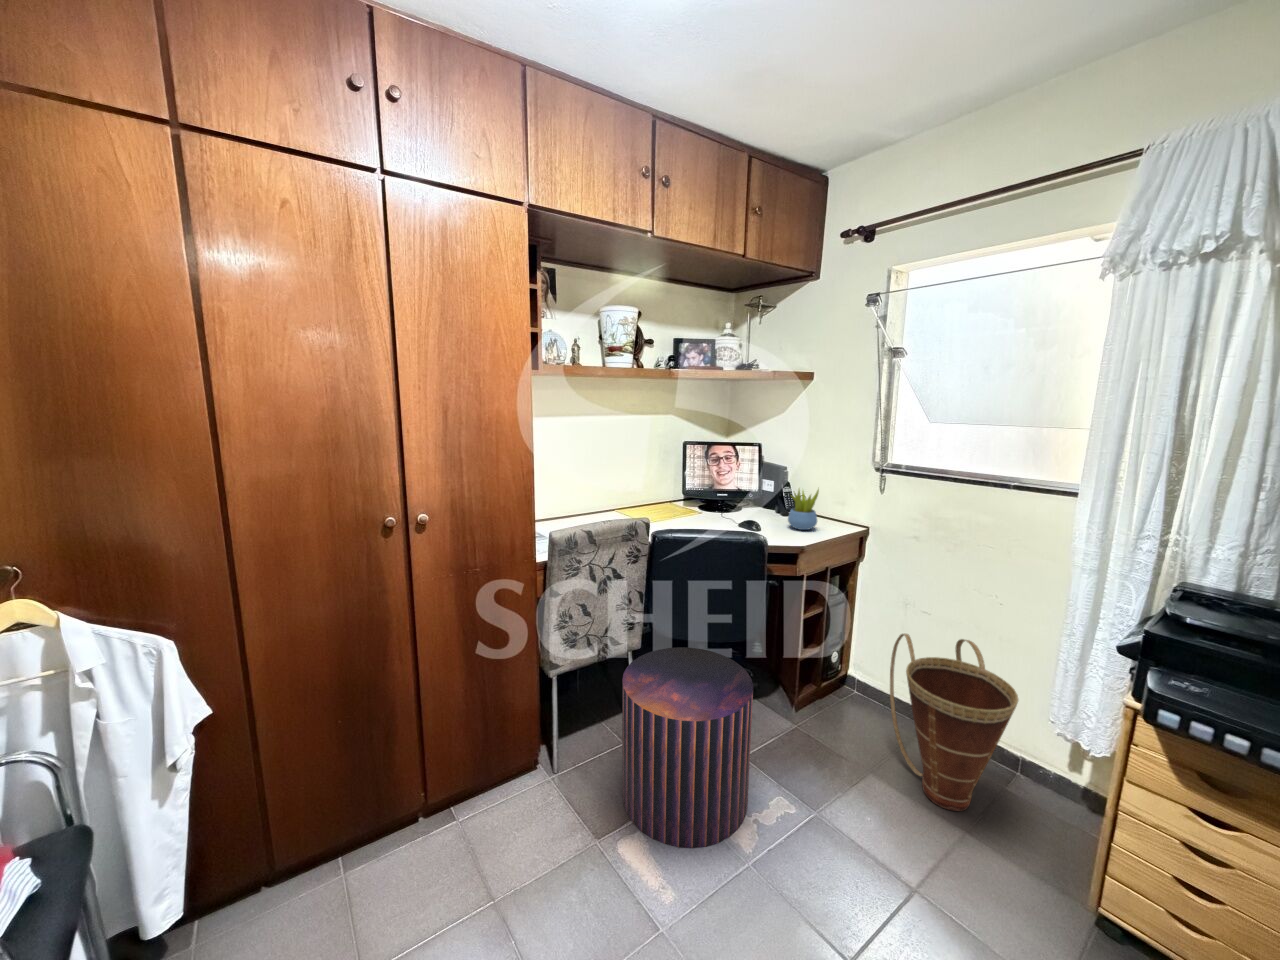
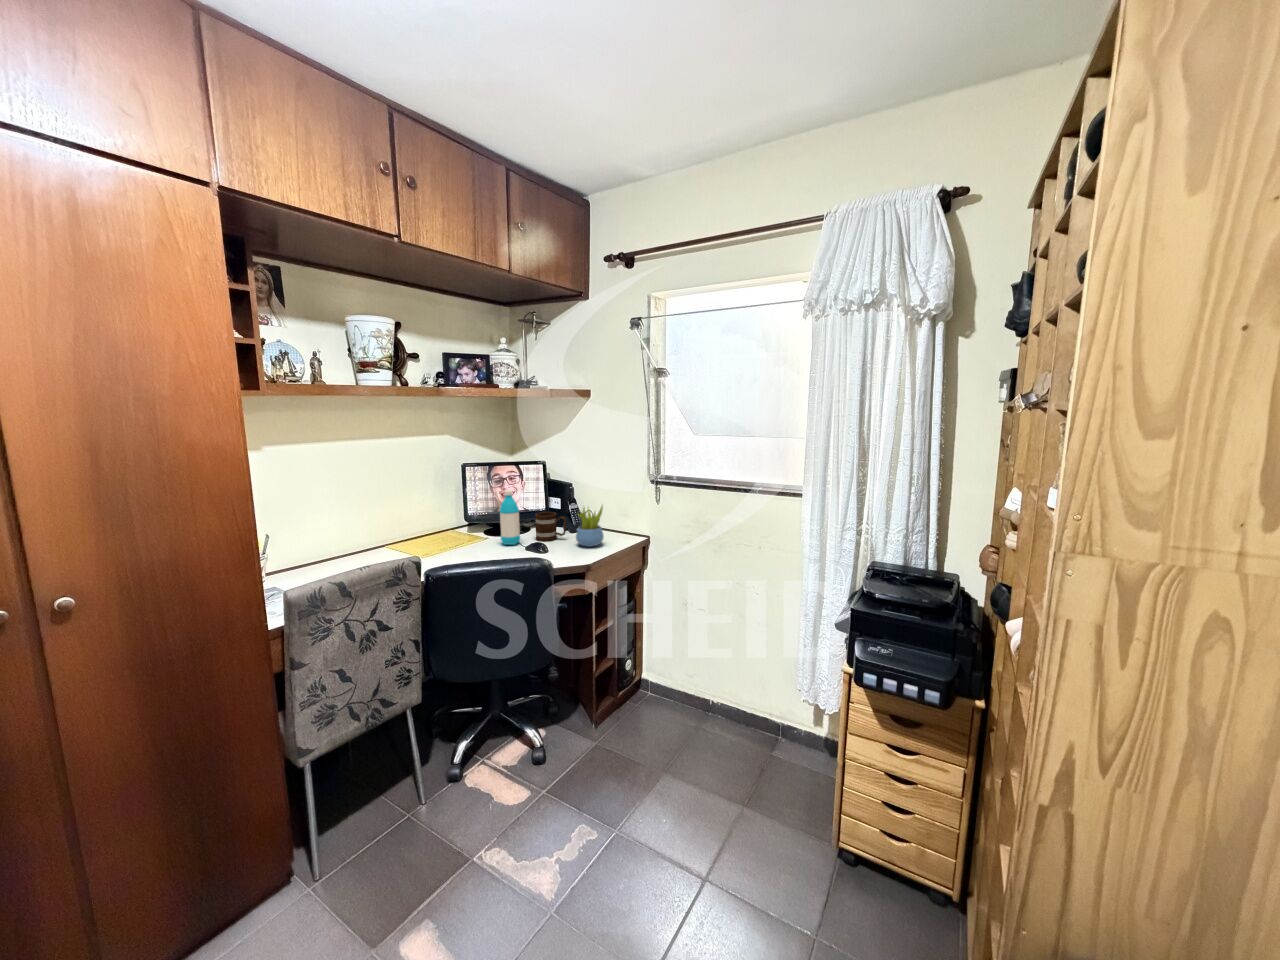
water bottle: none [714,468,734,521] -> present [500,490,520,545]
mug: none [747,492,779,521] -> present [535,512,566,541]
basket: present [890,634,1018,811] -> none [676,630,774,789]
pouf: present [622,647,753,848] -> none [394,691,550,927]

